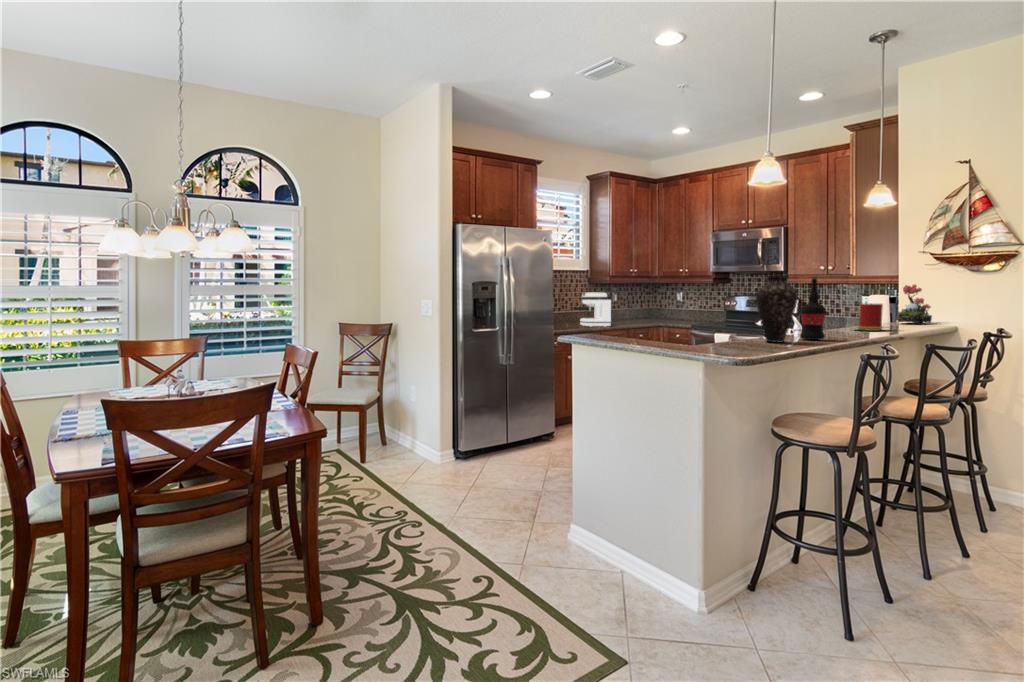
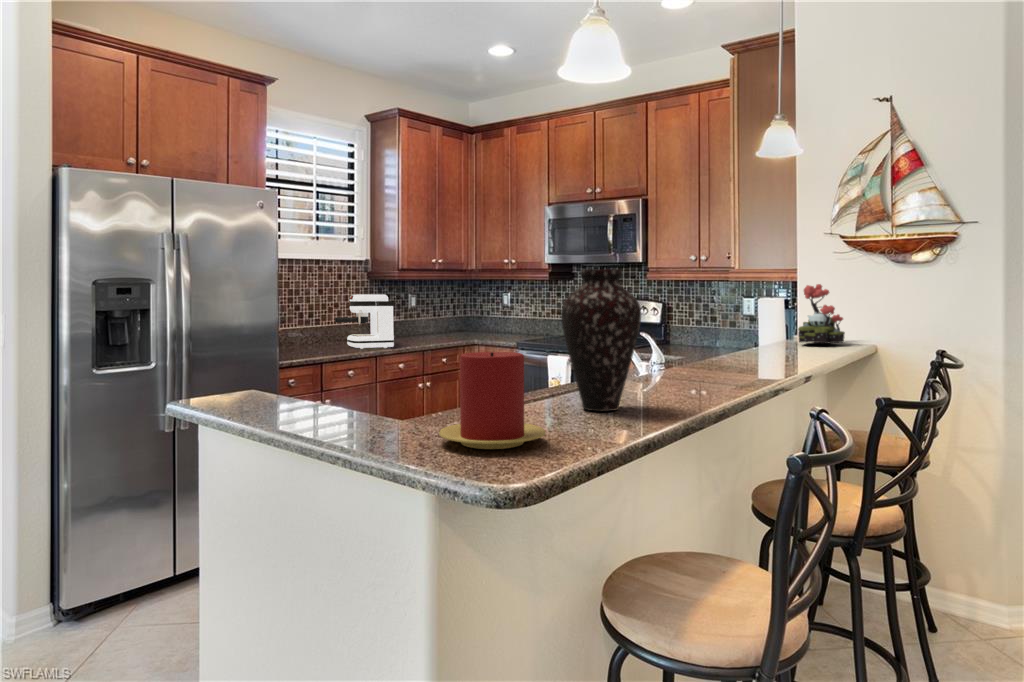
wine bottle: present [800,276,826,340] -> none [650,272,696,396]
candle: present [856,304,886,331] -> present [439,352,545,449]

